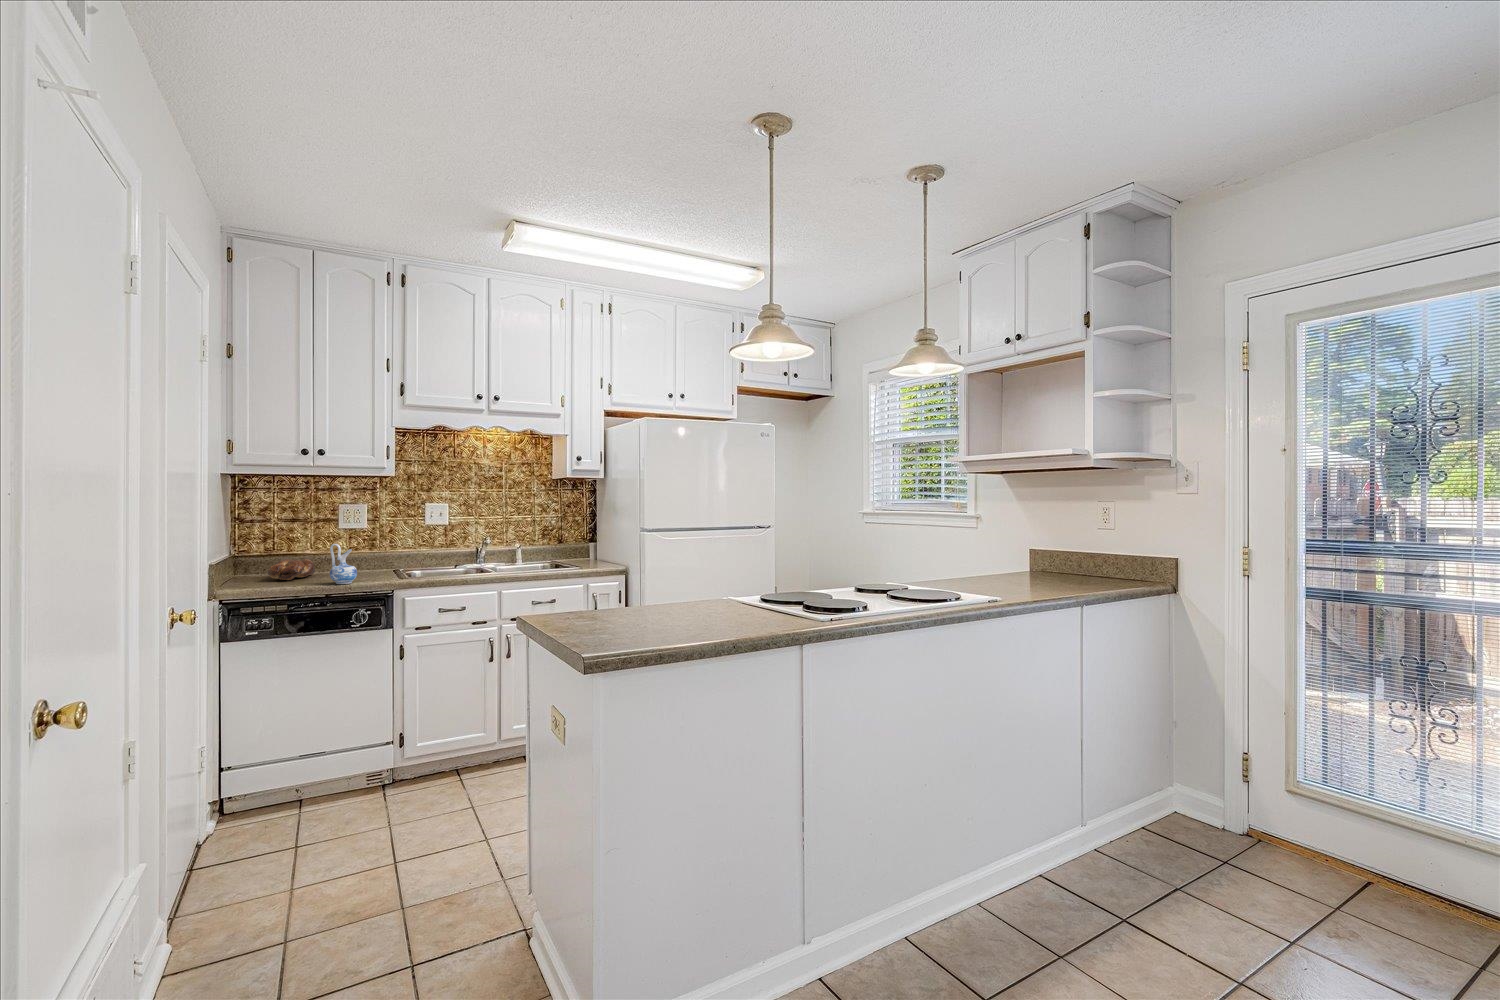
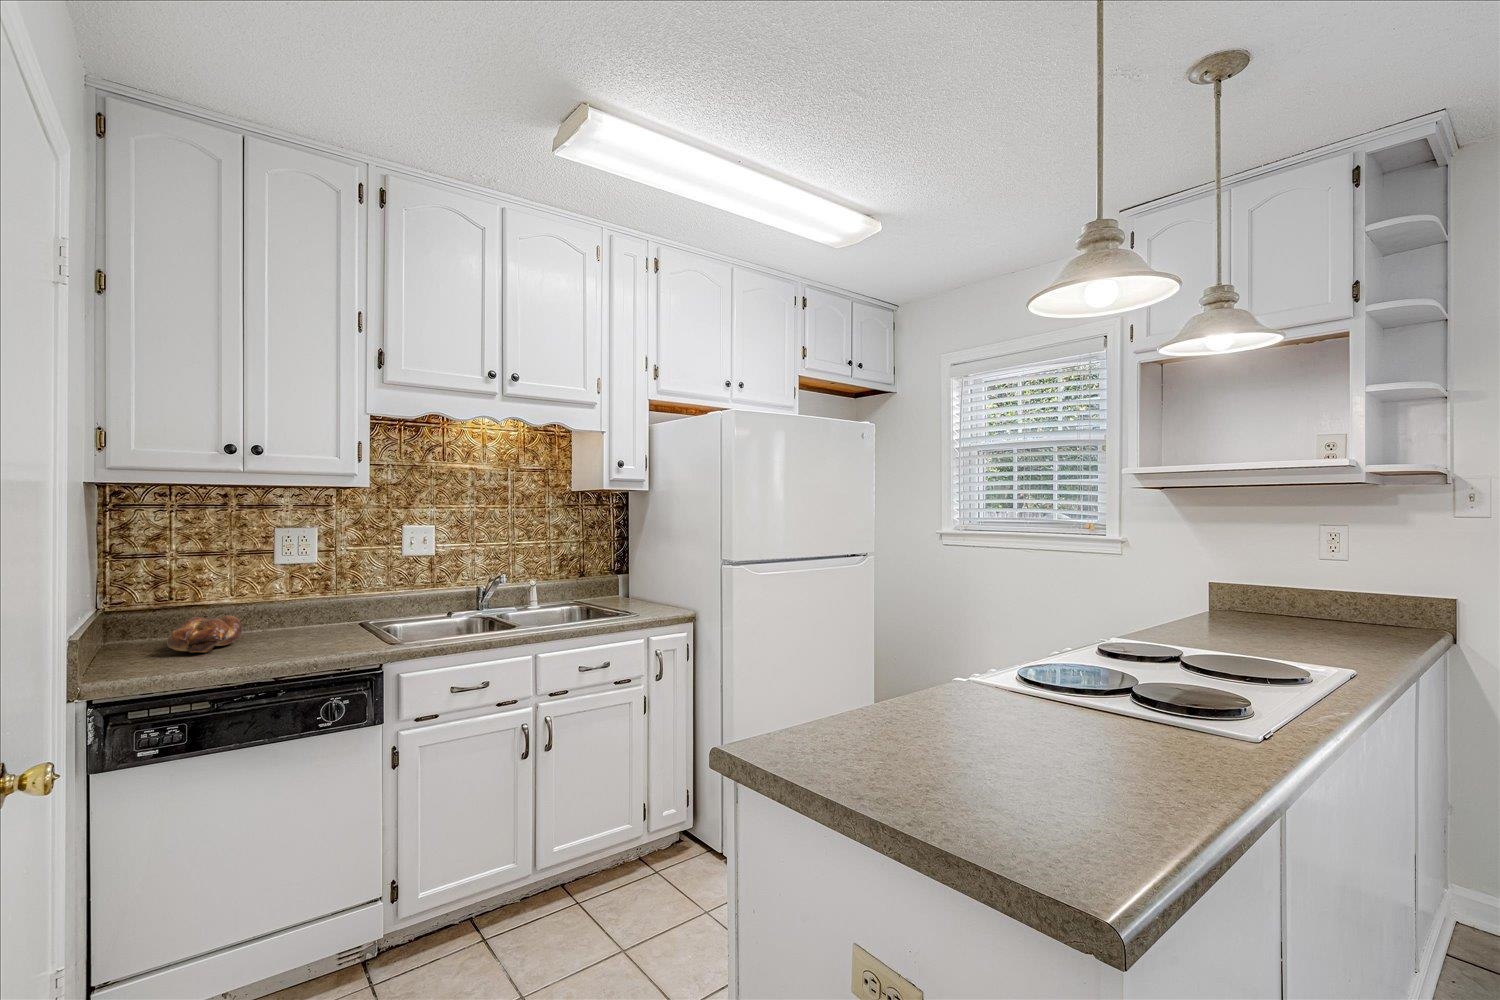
ceramic pitcher: present [330,544,357,584] -> none [278,595,322,658]

